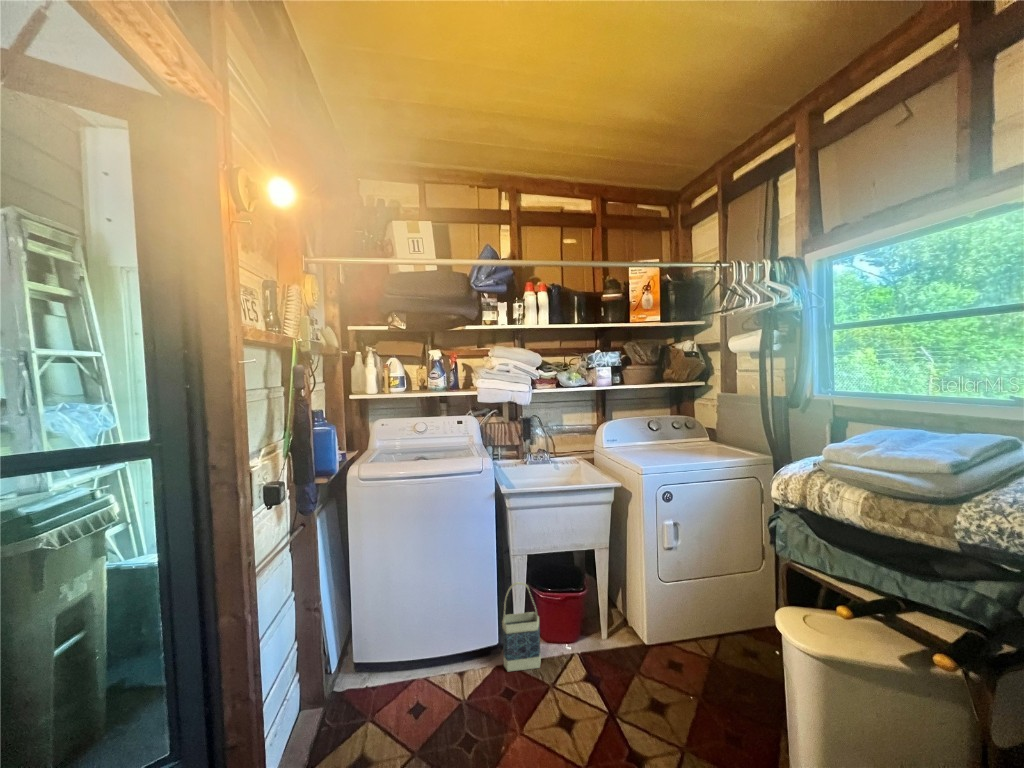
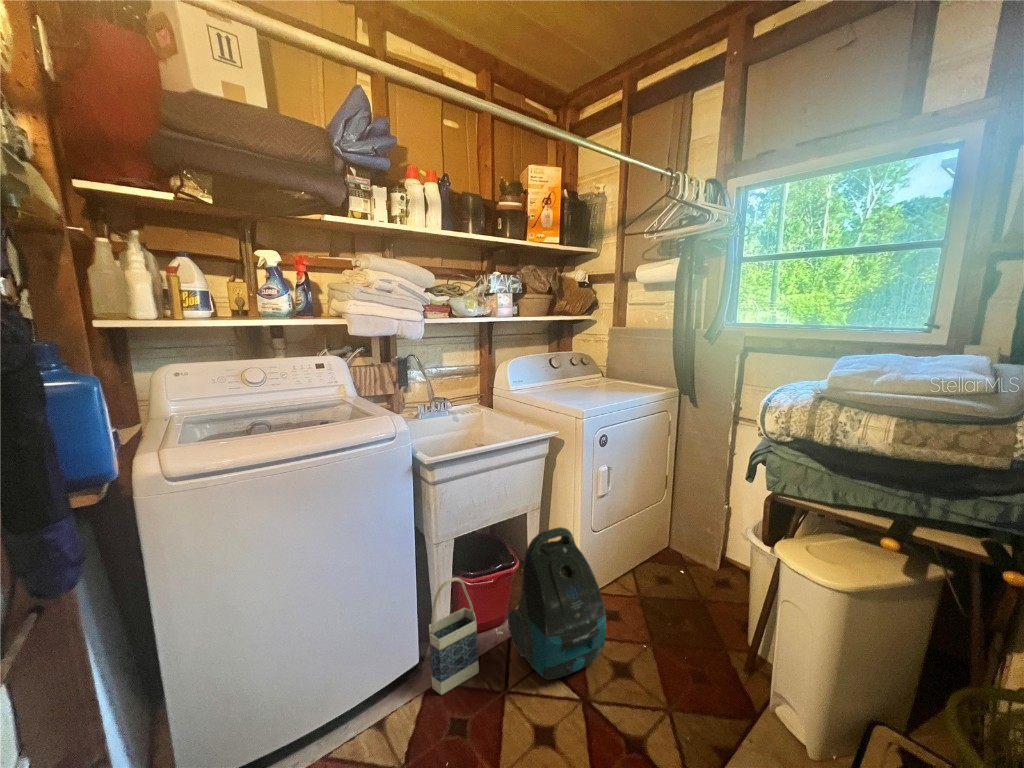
vacuum cleaner: none [569,563,644,692] -> present [508,527,606,679]

